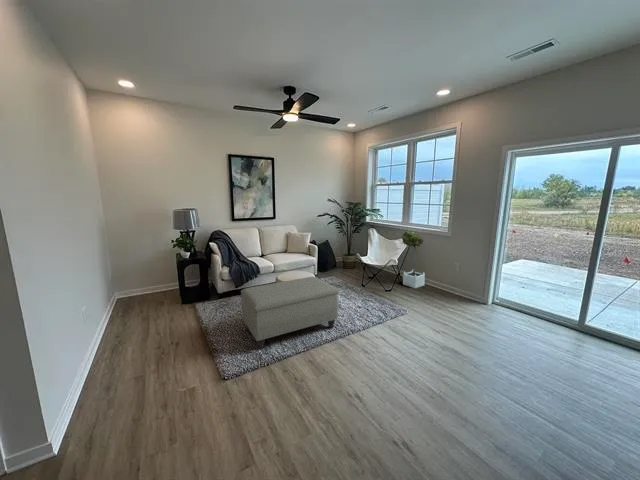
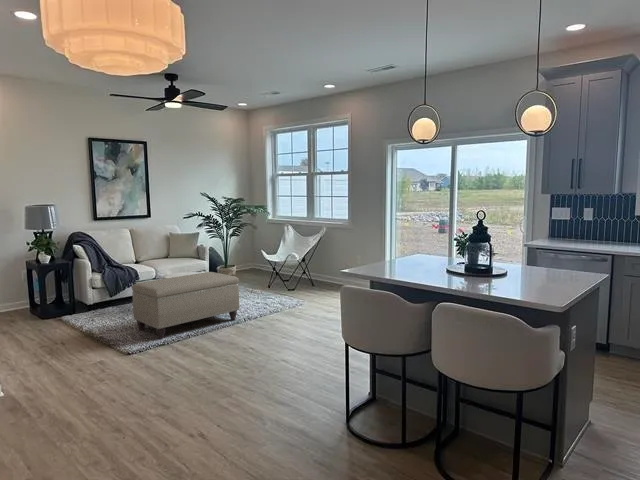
potted tree: present [402,231,425,288] -> none [306,224,334,288]

